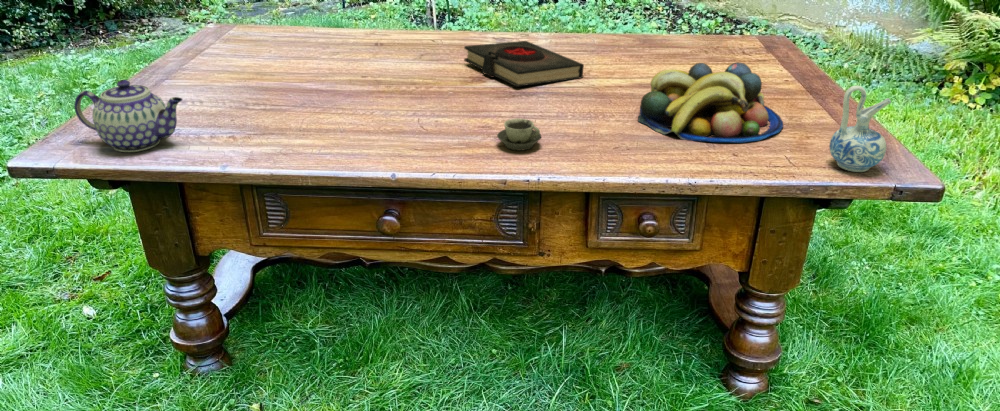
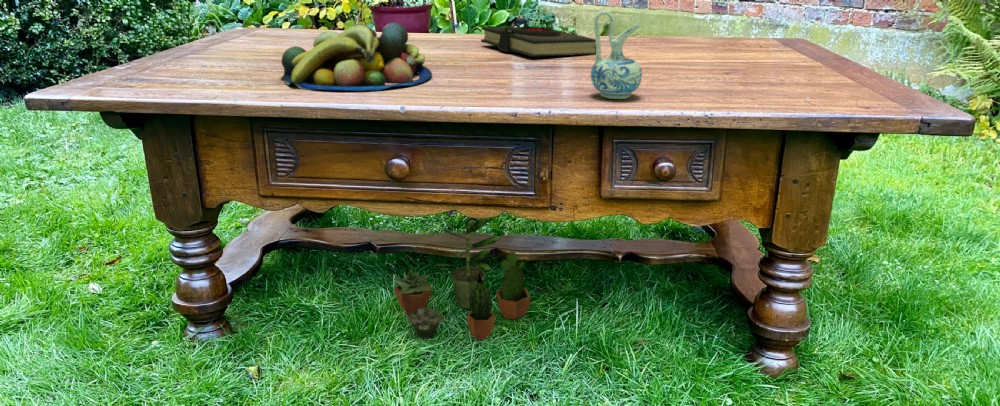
fruit bowl: present [638,63,783,143] -> present [281,22,432,91]
teapot: present [74,80,182,152] -> none [91,17,197,89]
ceramic pitcher: present [829,85,891,172] -> present [591,10,642,99]
cup: present [497,118,541,151] -> none [509,64,554,93]
potted plant: none [385,238,518,364] -> present [394,218,530,340]

